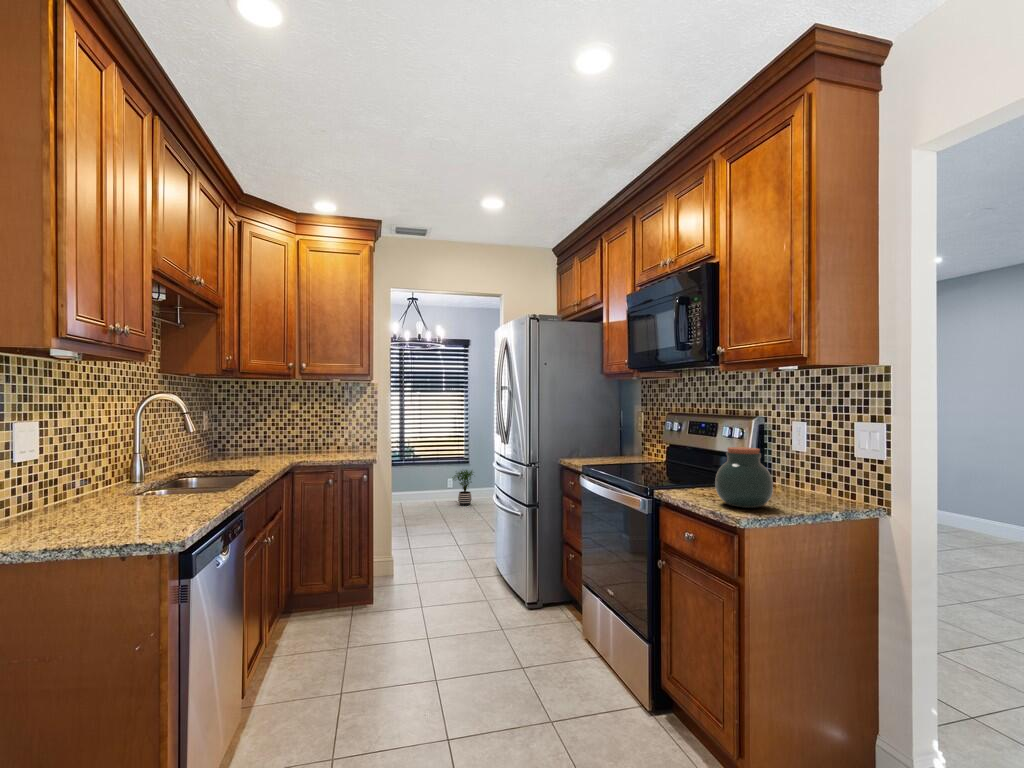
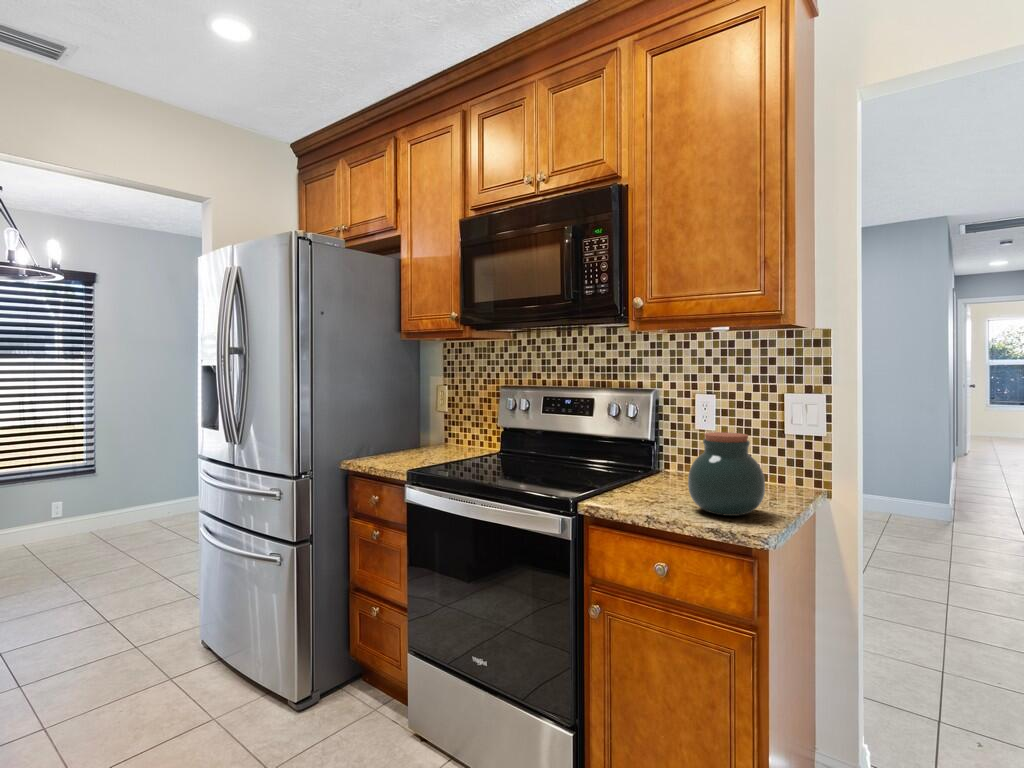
potted plant: present [452,470,473,506] -> none [69,478,118,538]

